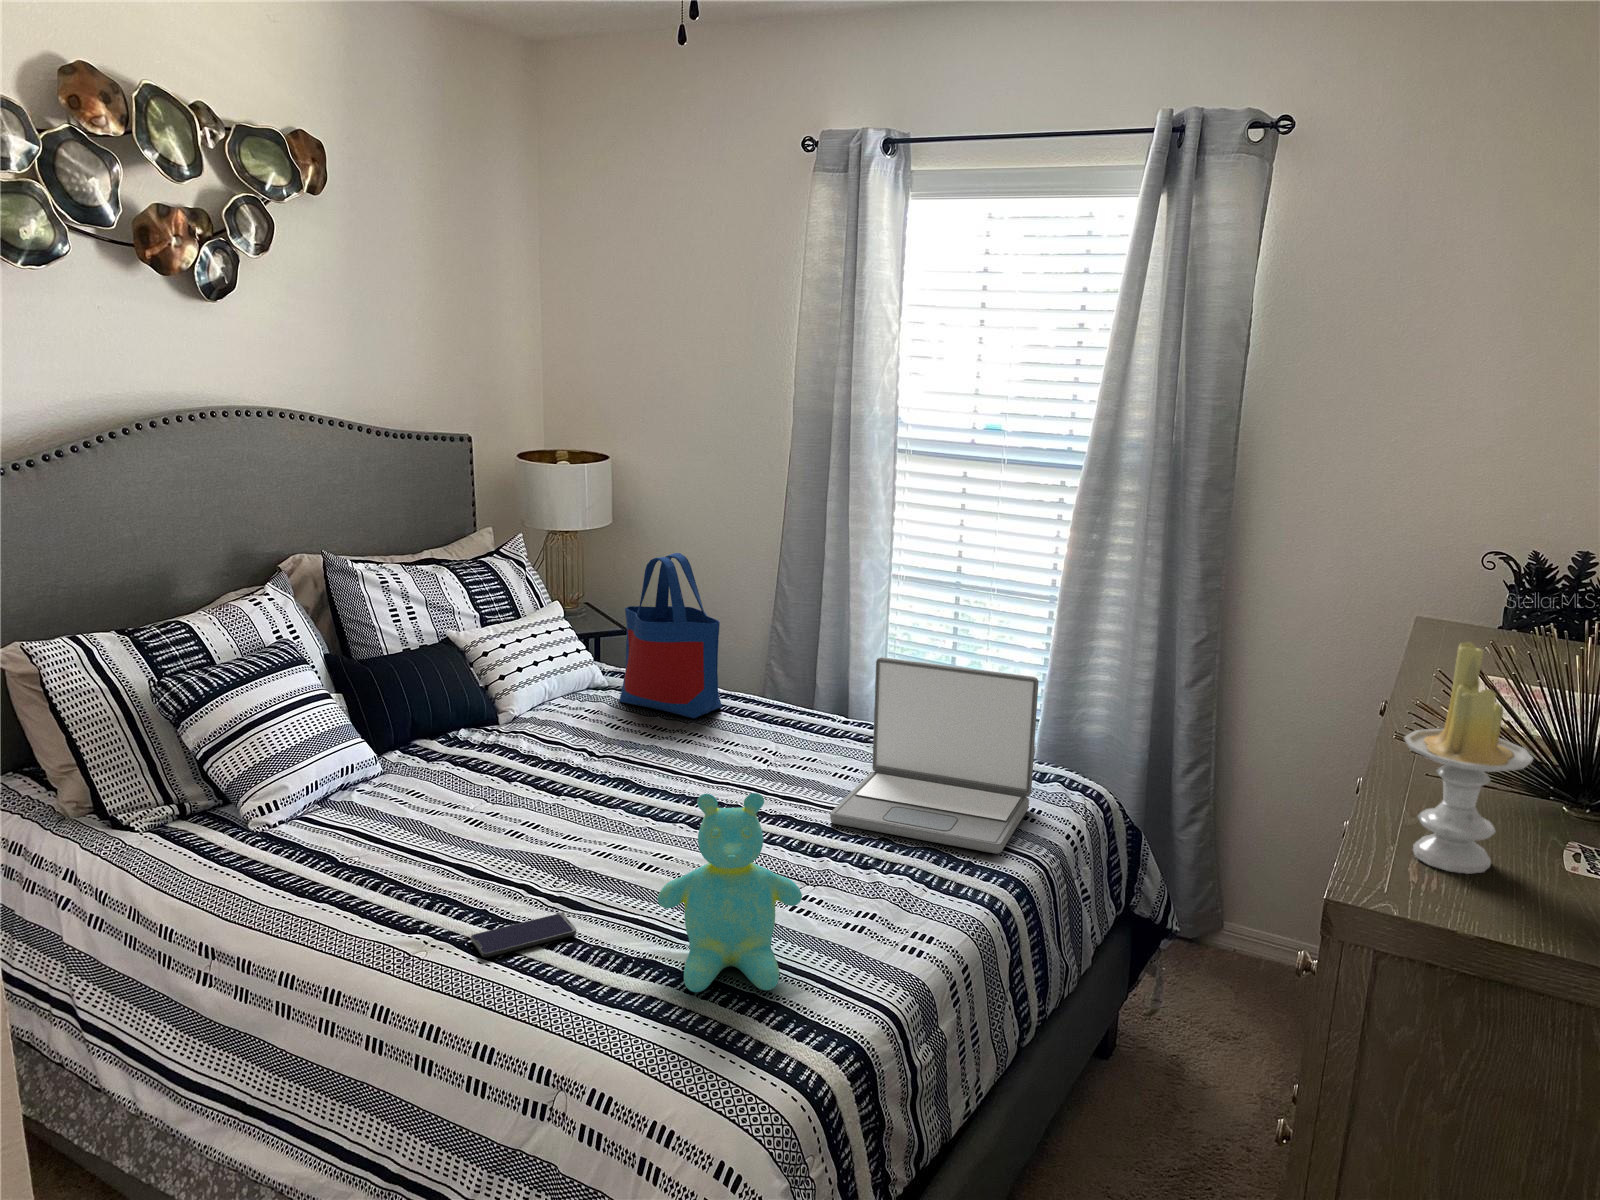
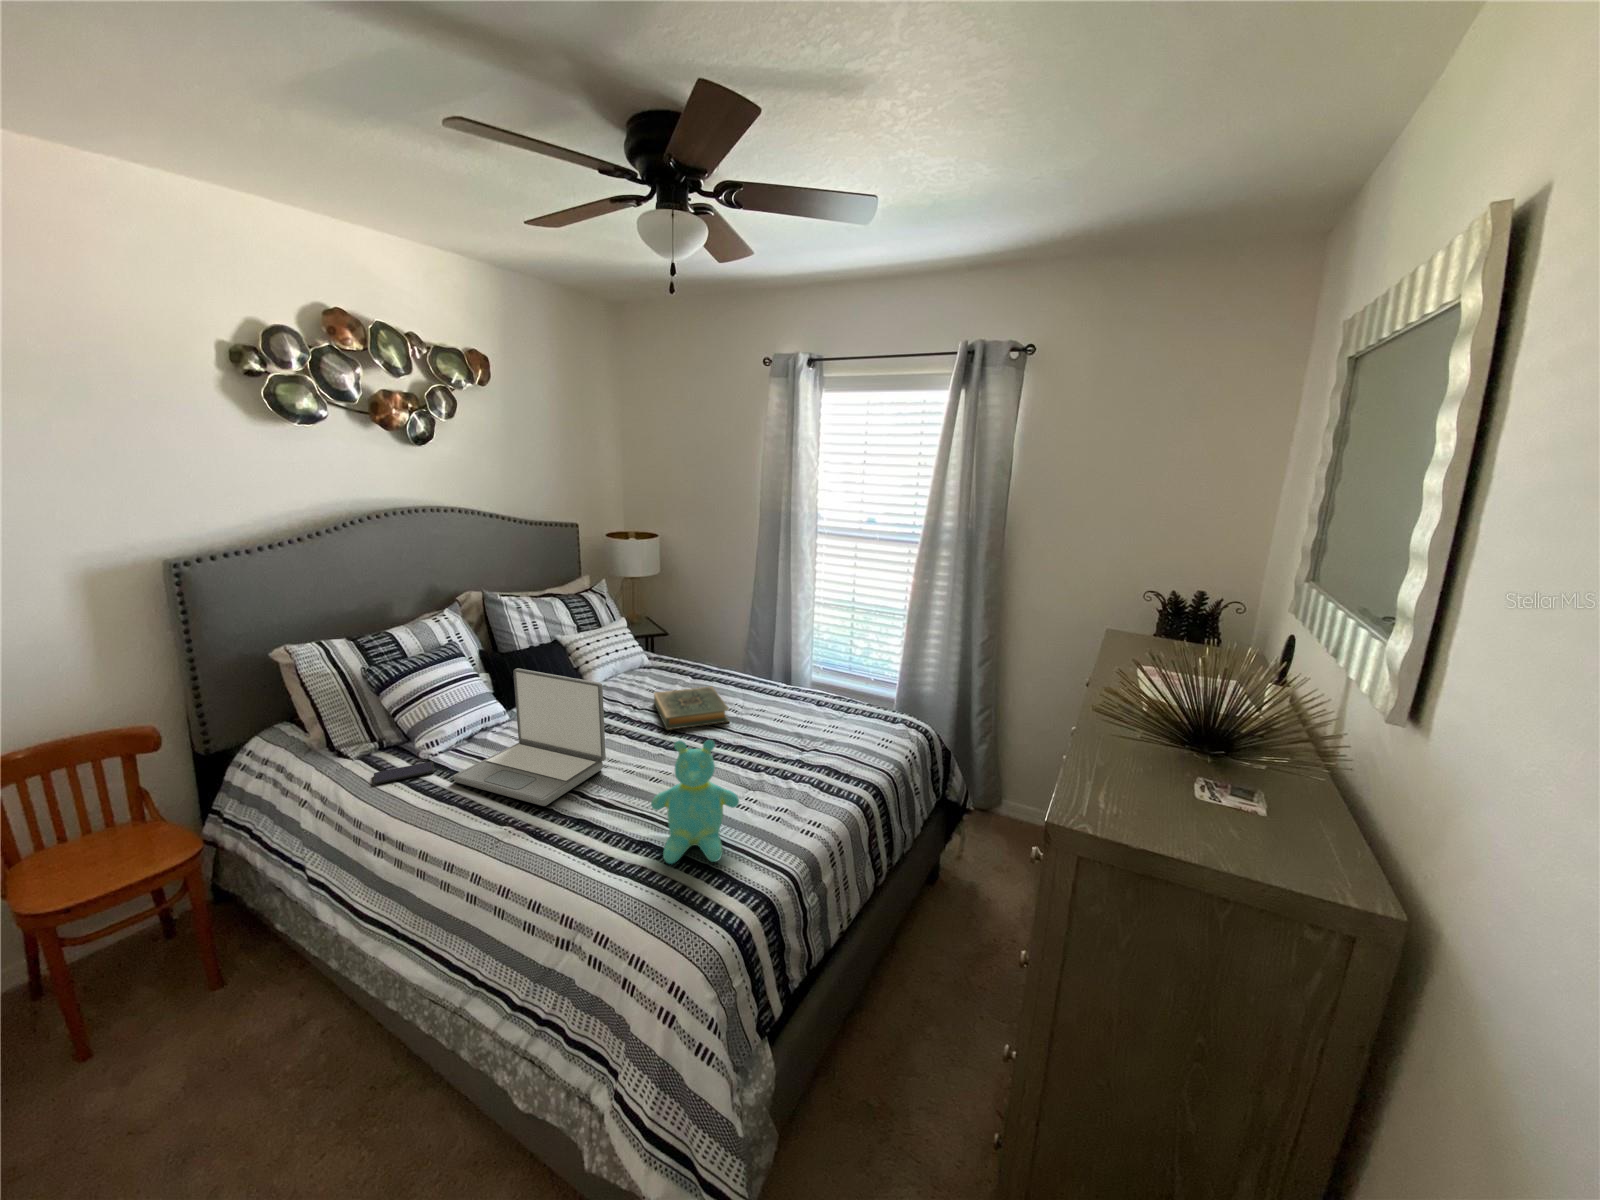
tote bag: present [619,553,722,718] -> none [656,591,714,686]
candle: present [1404,642,1533,874] -> none [1098,655,1180,804]
laptop: present [830,657,1039,854] -> present [453,668,606,806]
hardback book: none [624,718,760,790] -> present [654,687,729,730]
smartphone: present [471,913,576,957] -> present [374,762,434,784]

